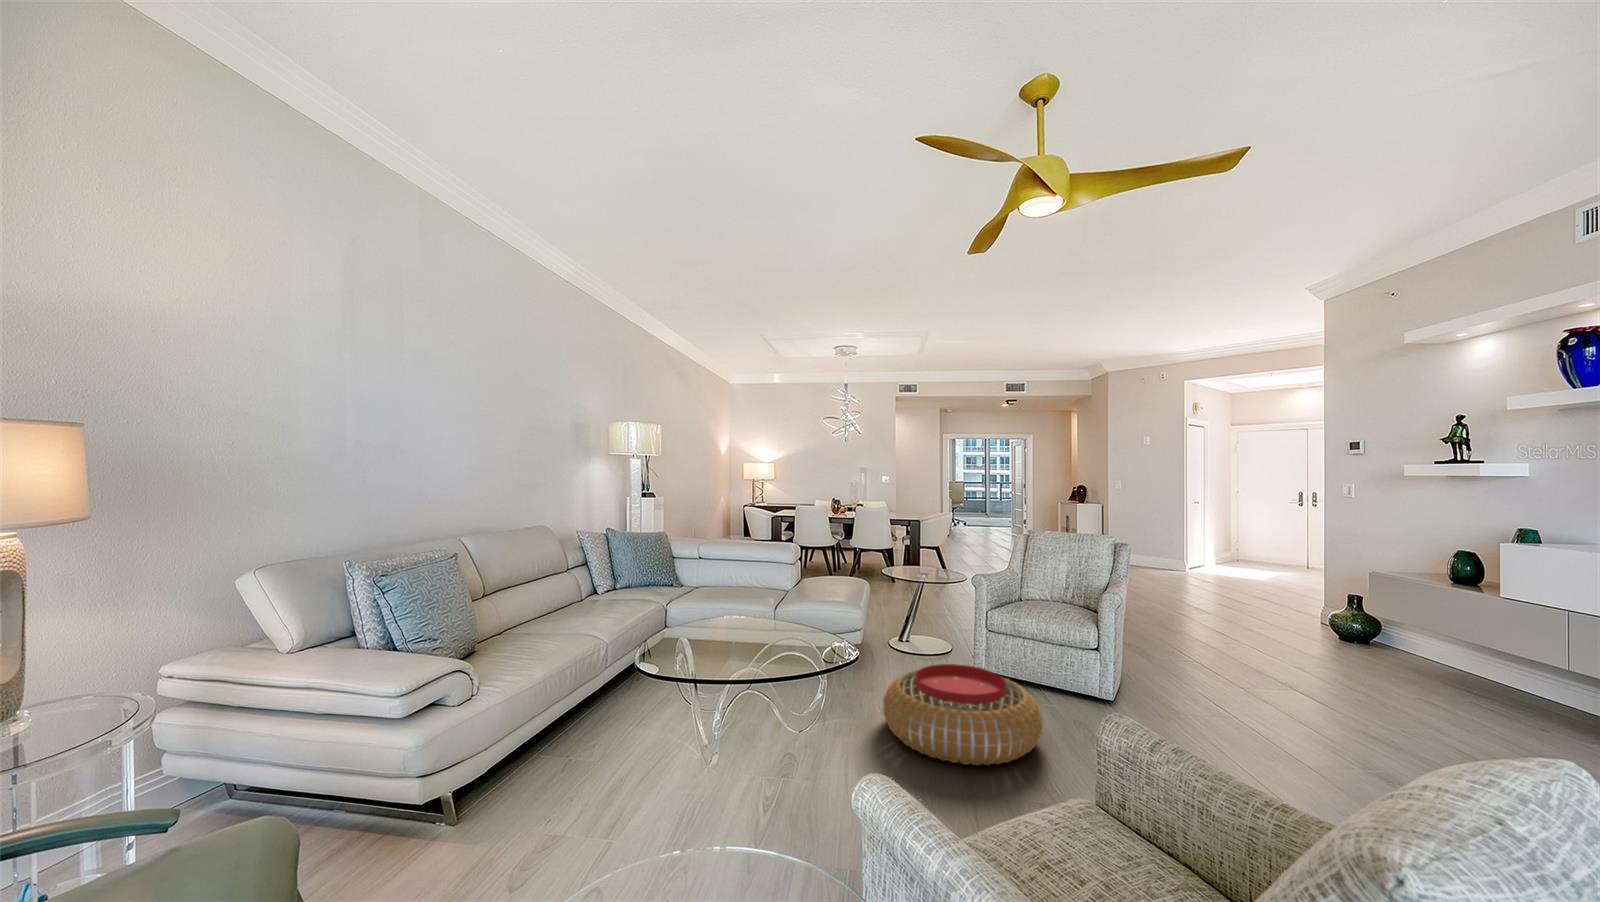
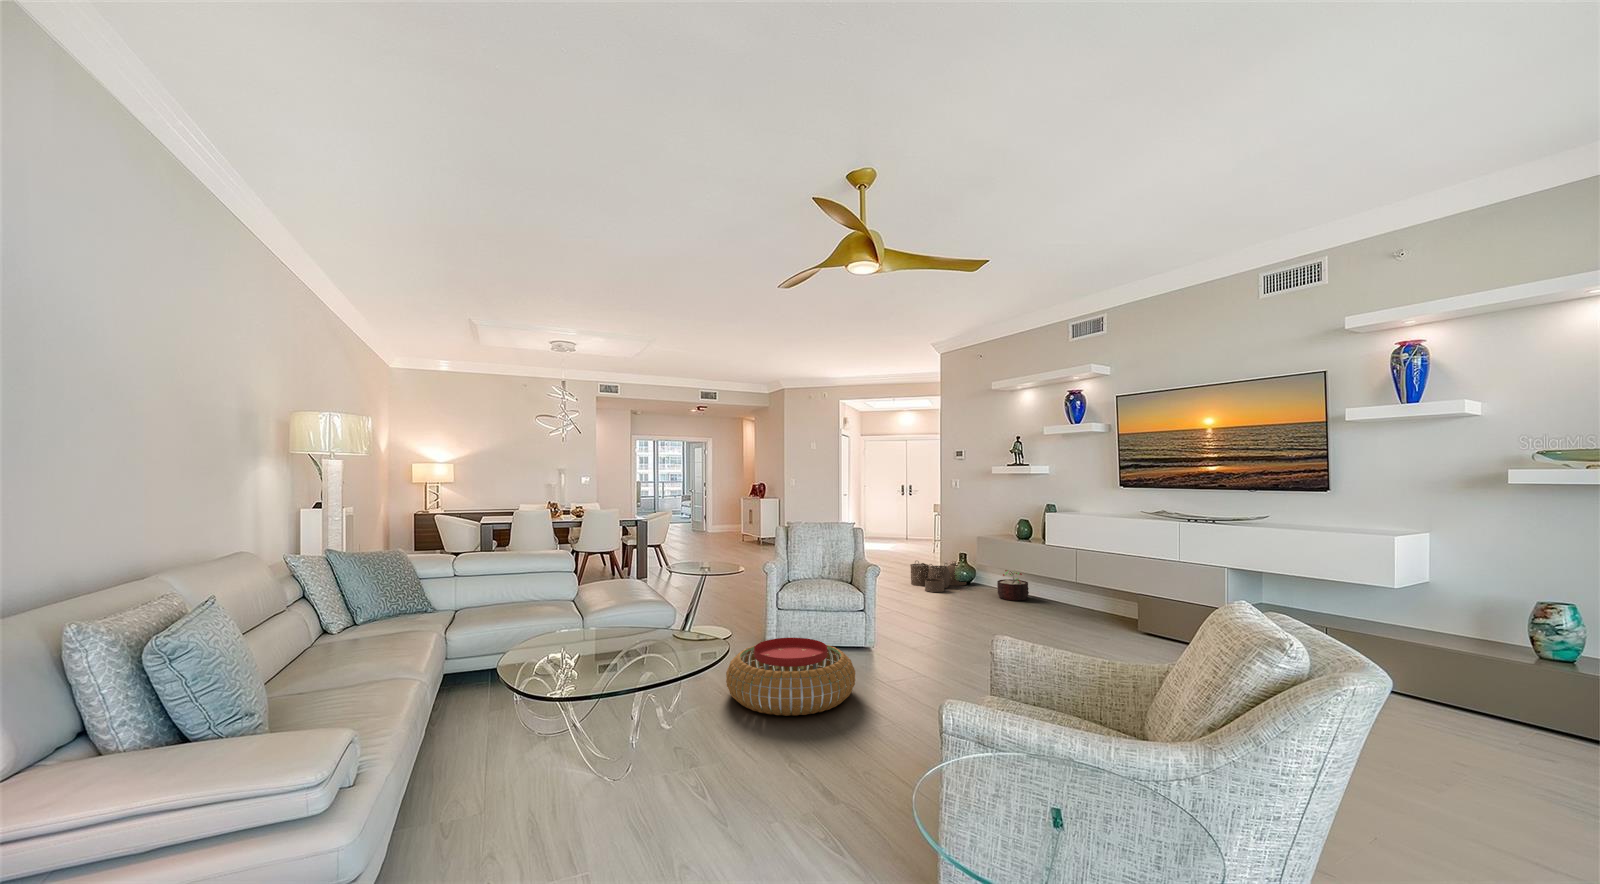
decorative plant: none [1409,590,1482,681] -> present [997,570,1029,601]
woven basket: none [1255,595,1362,644] -> present [910,561,966,592]

